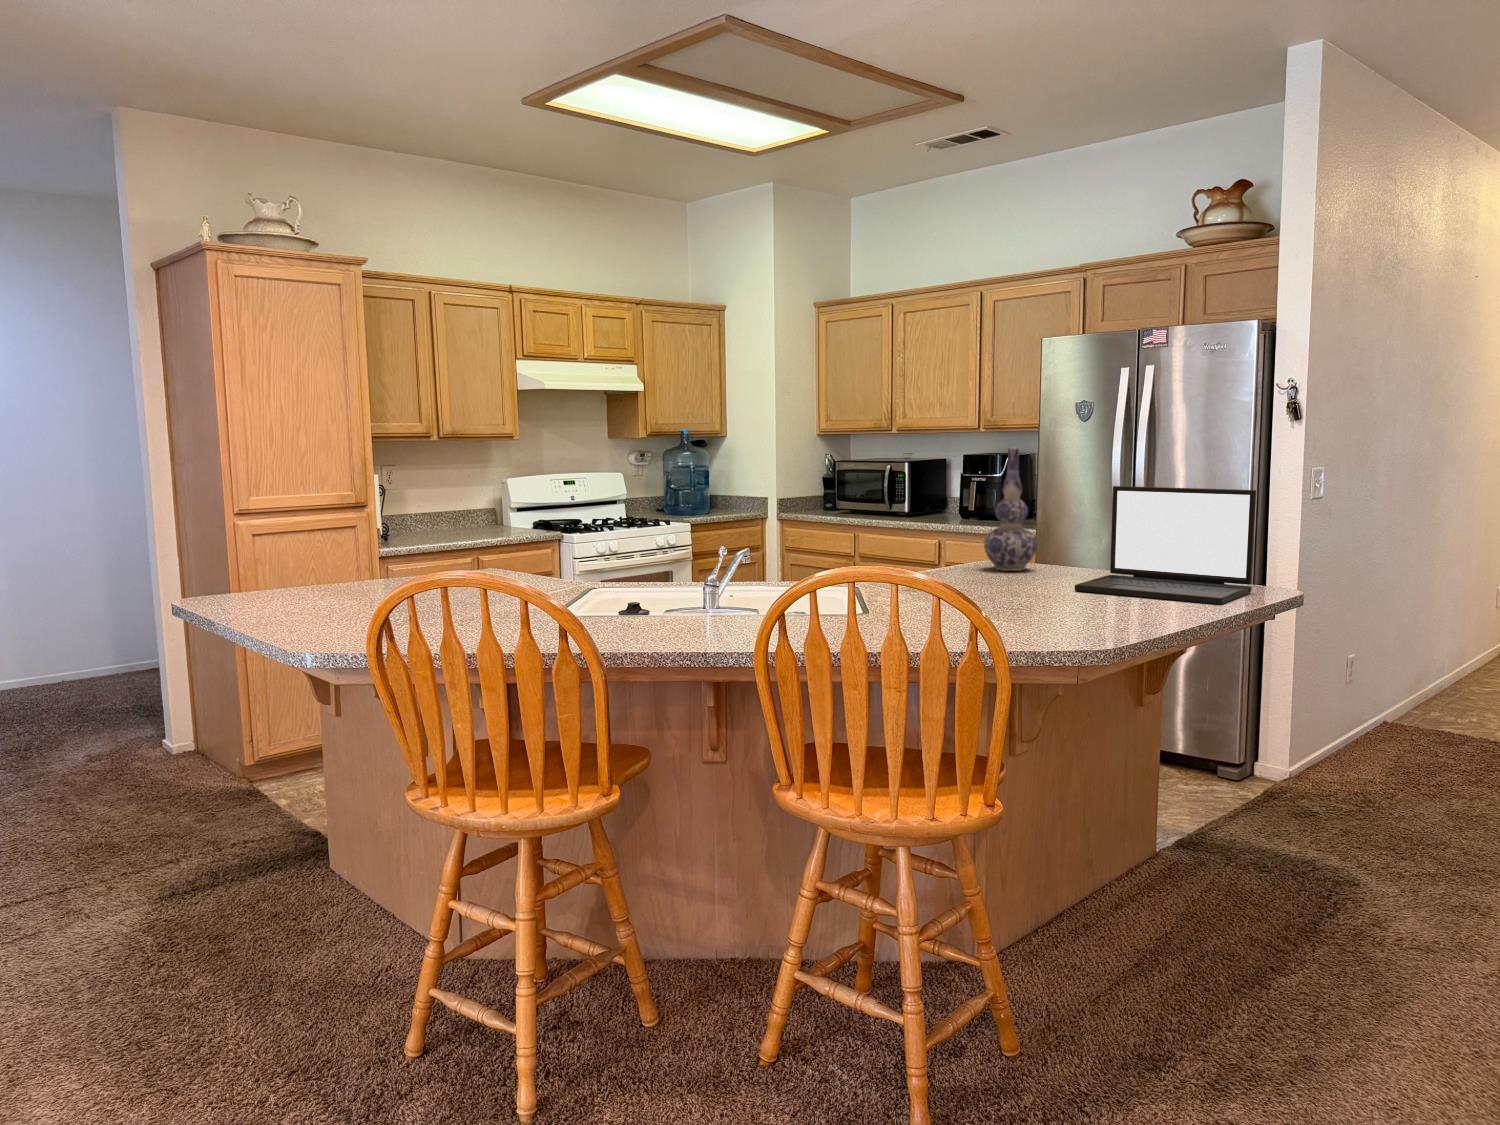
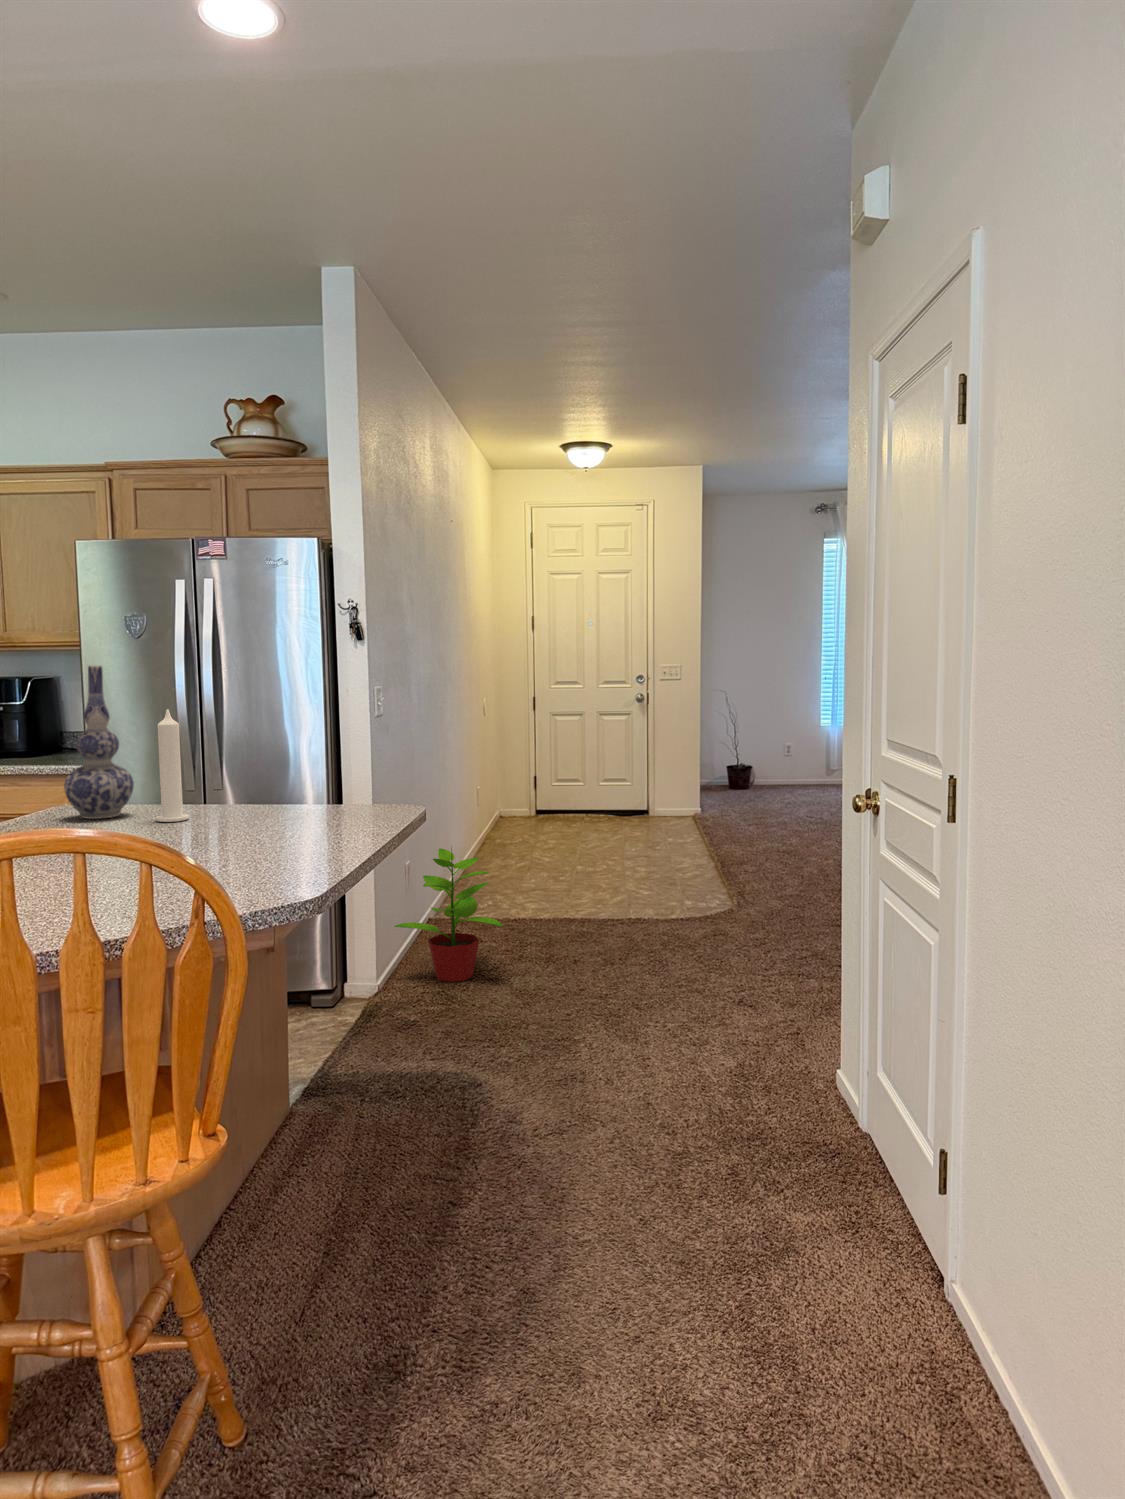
candle: none [1046,485,1073,579] -> present [156,709,189,822]
laptop: present [1075,486,1256,605] -> none [207,706,388,833]
potted plant: none [1317,641,1446,787] -> present [394,849,502,982]

